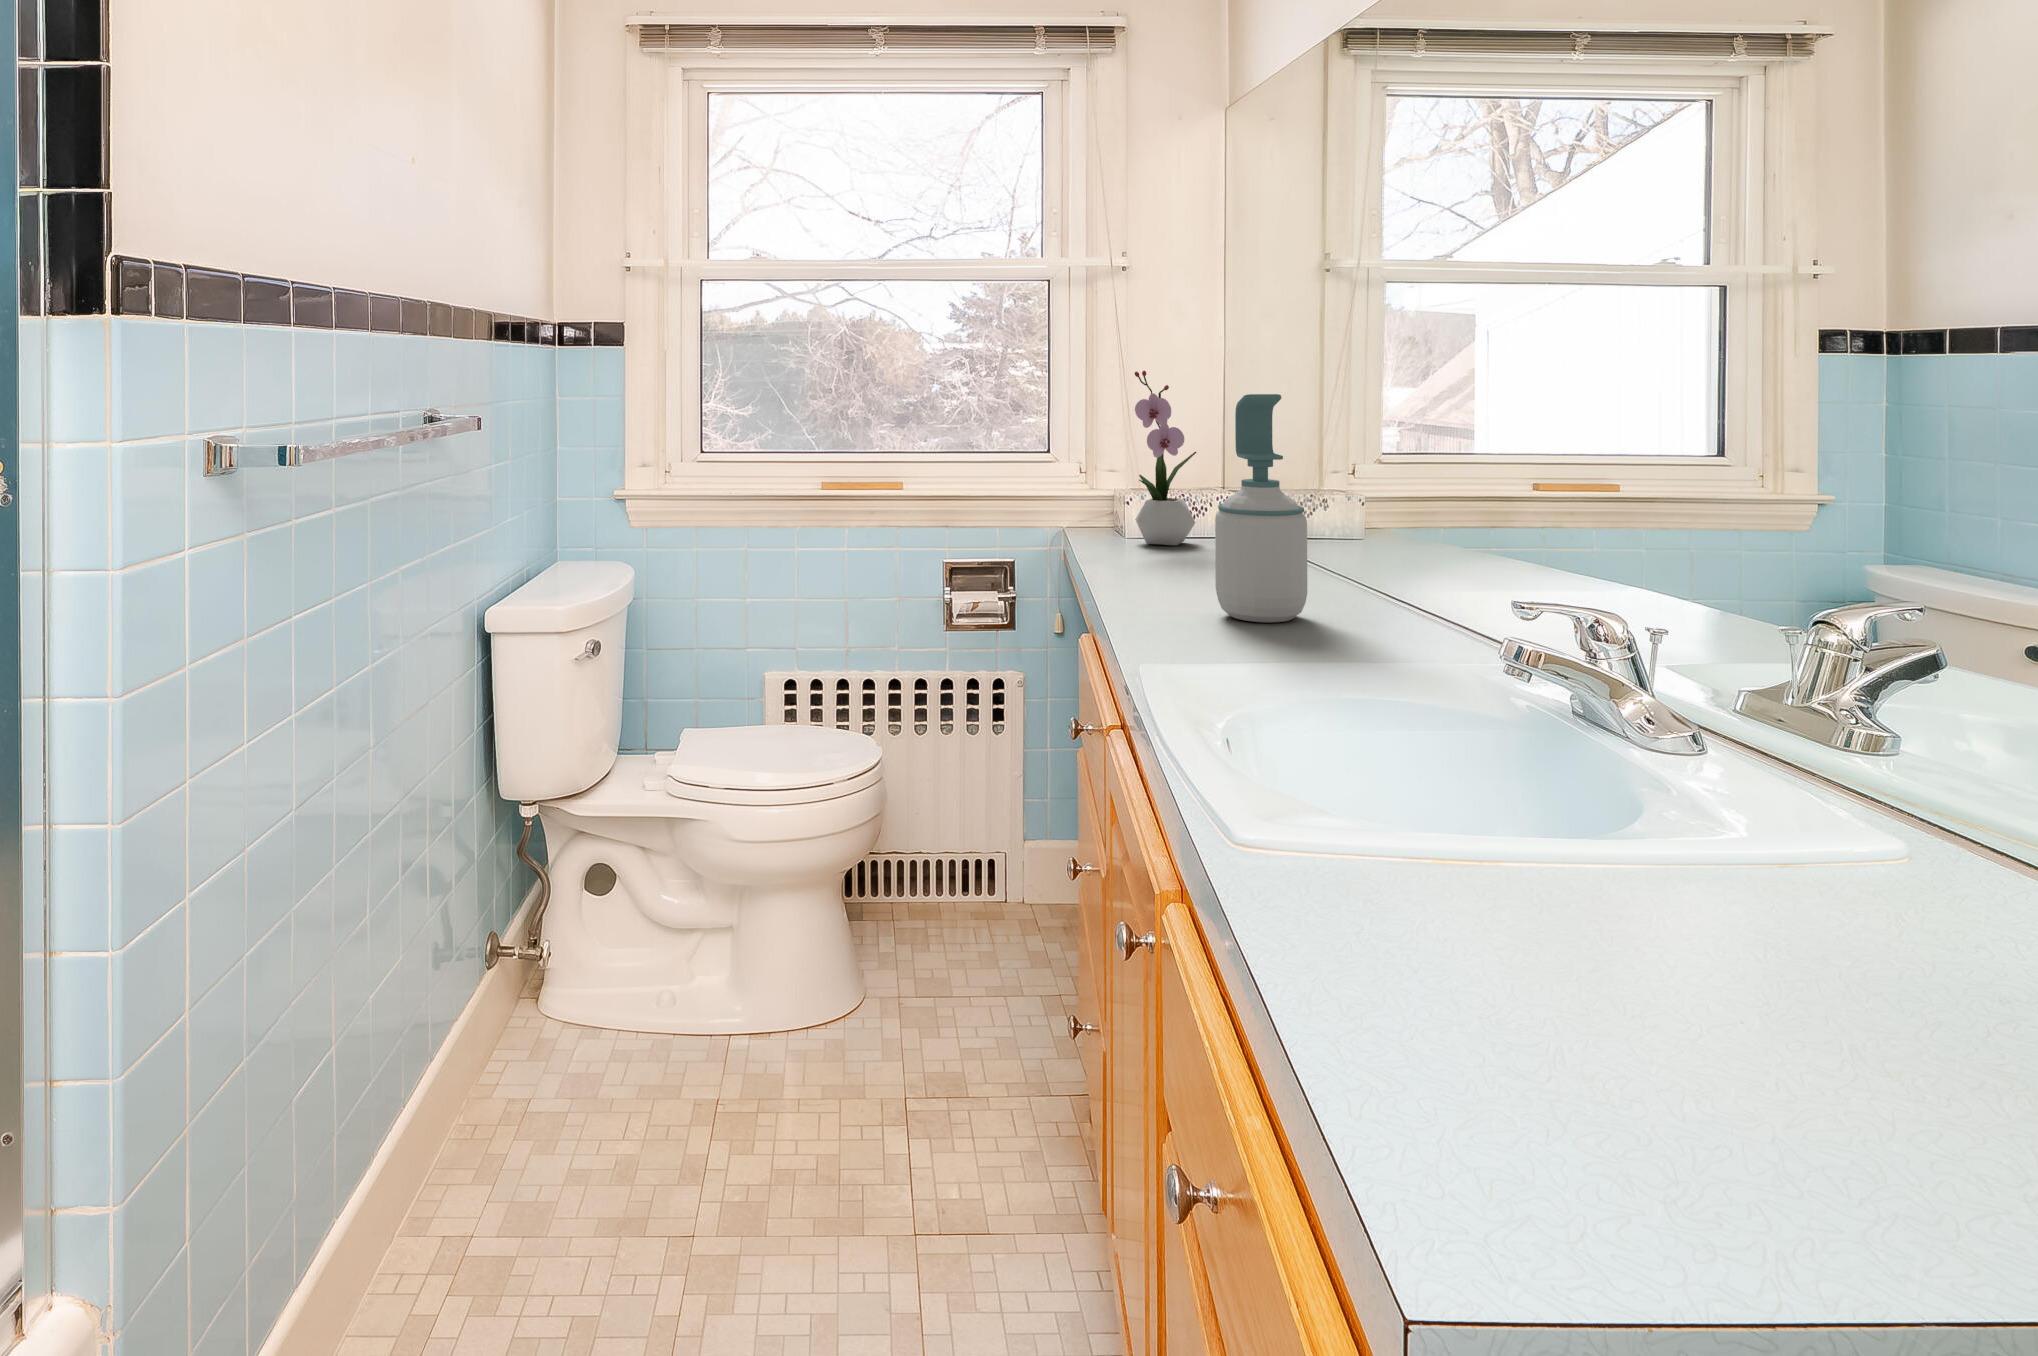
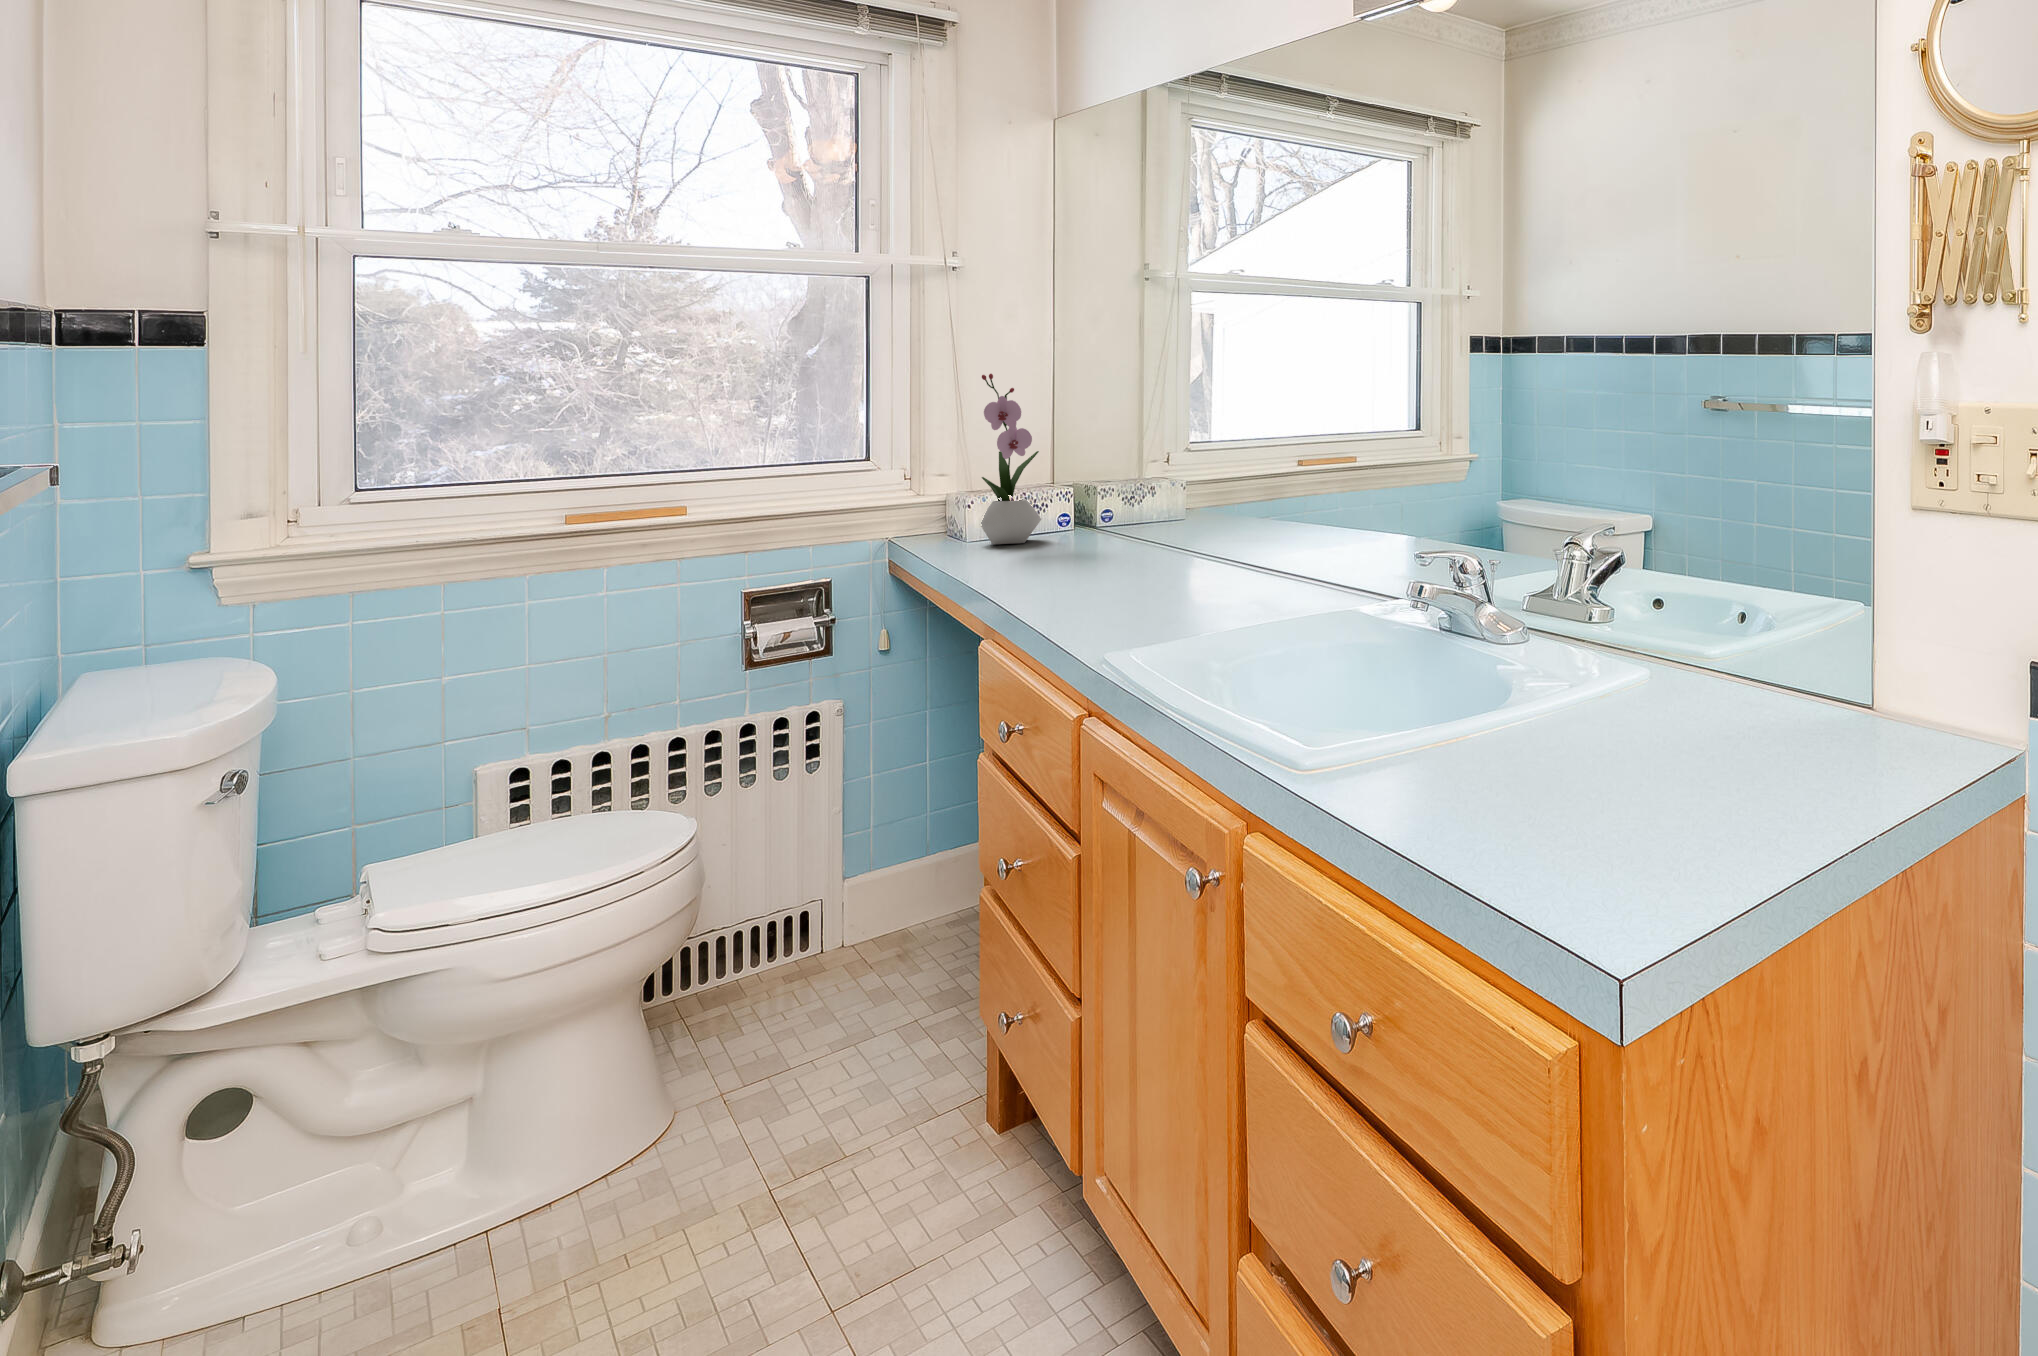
soap bottle: present [1215,394,1307,622] -> none [1134,395,1216,600]

